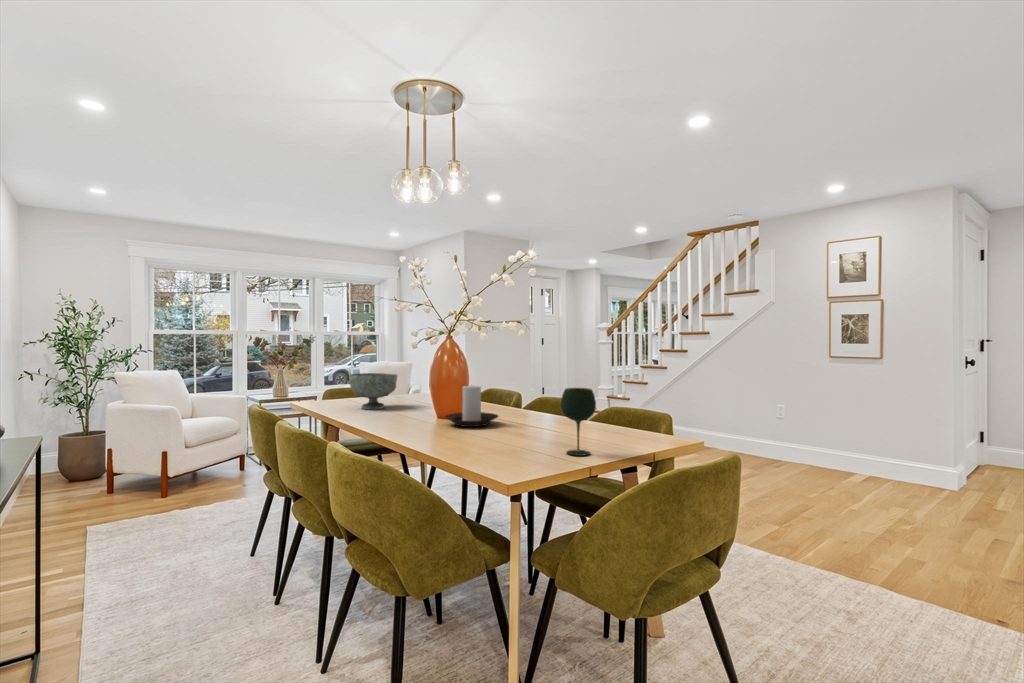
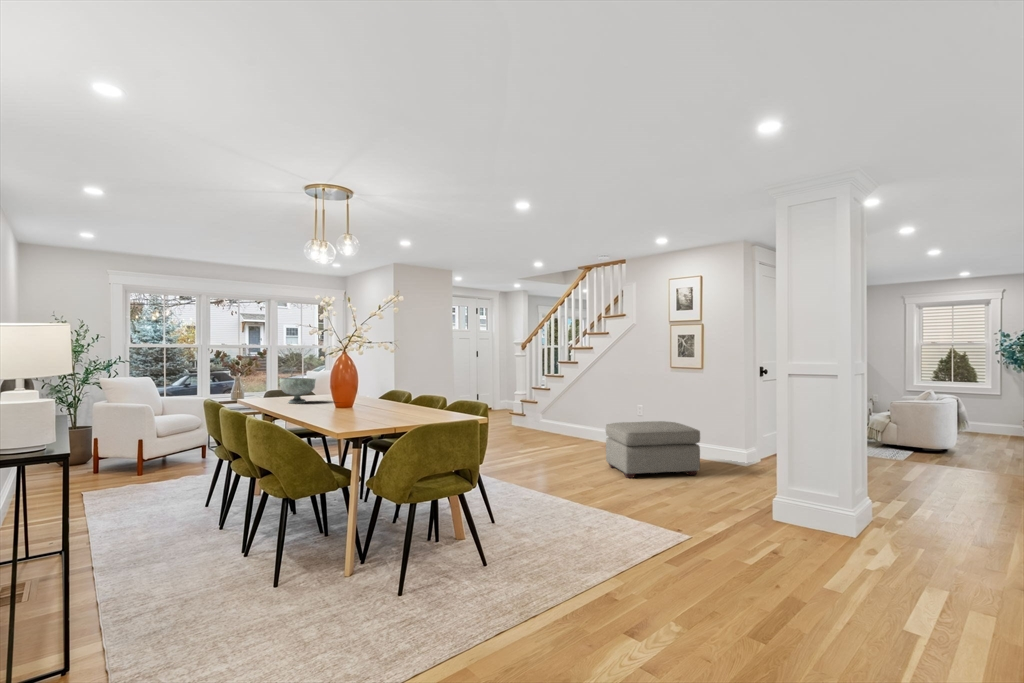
candle holder: present [445,386,498,427] -> none [336,383,374,411]
wine glass: present [561,388,596,456] -> none [389,383,410,422]
ottoman: none [763,429,910,509] -> present [606,421,700,478]

